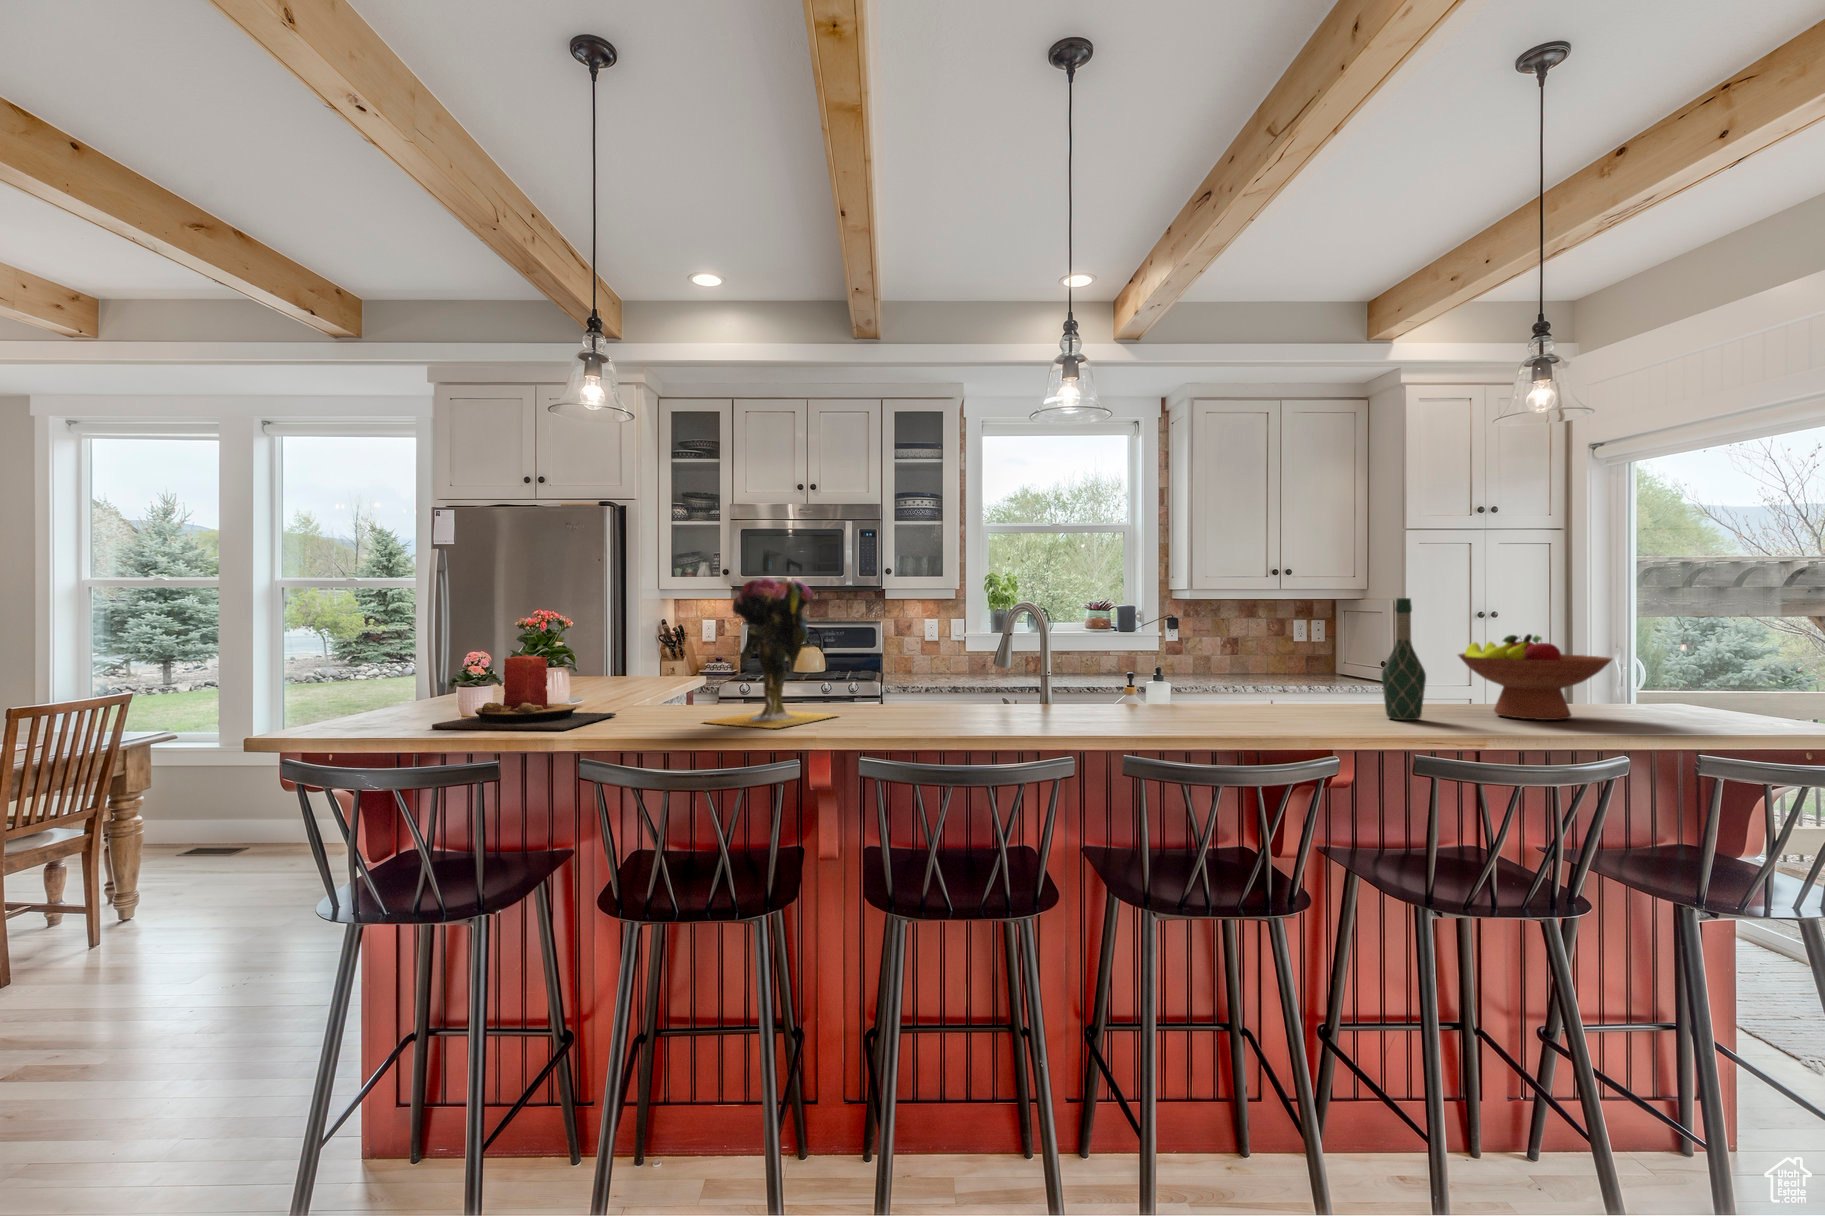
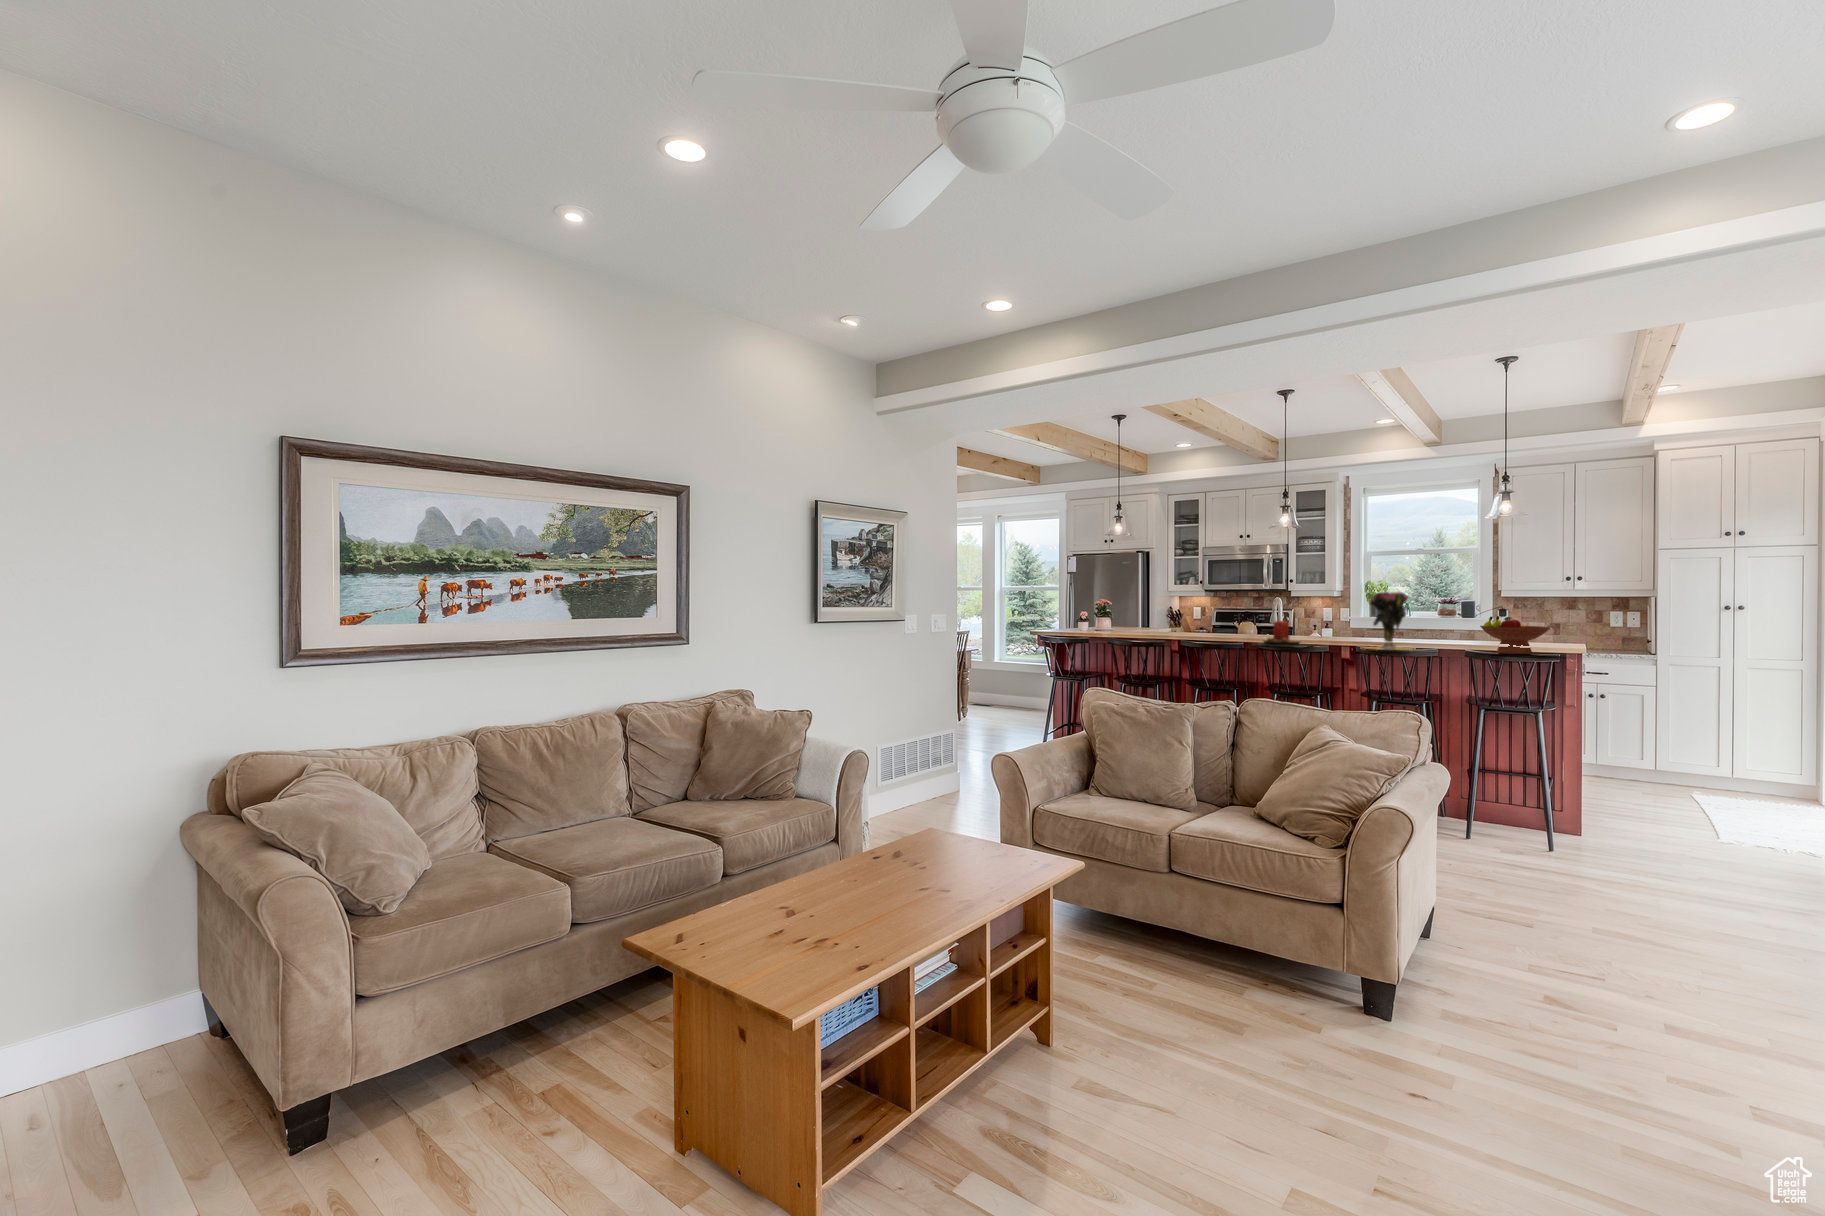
vase: present [704,578,836,728] -> present [1368,592,1415,650]
wine bottle: present [1382,598,1426,720] -> none [1431,600,1451,652]
candle: present [432,654,616,730] -> present [1251,621,1311,648]

